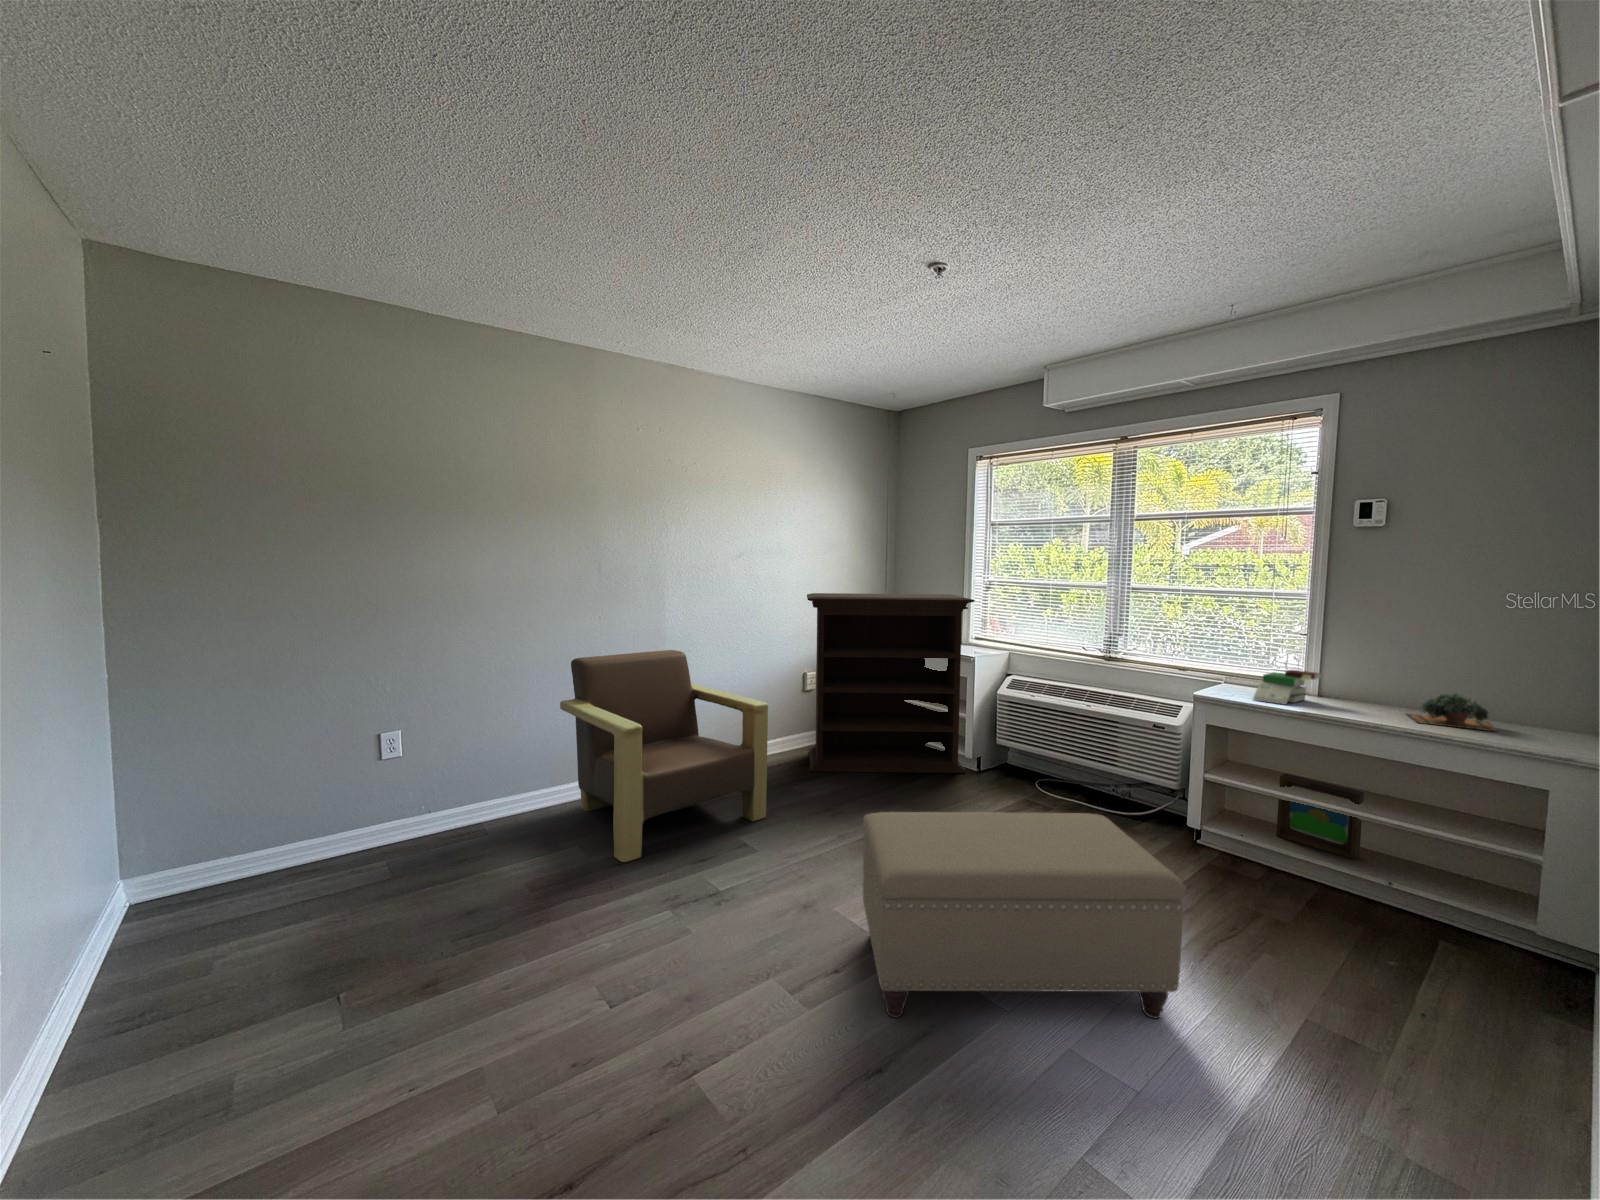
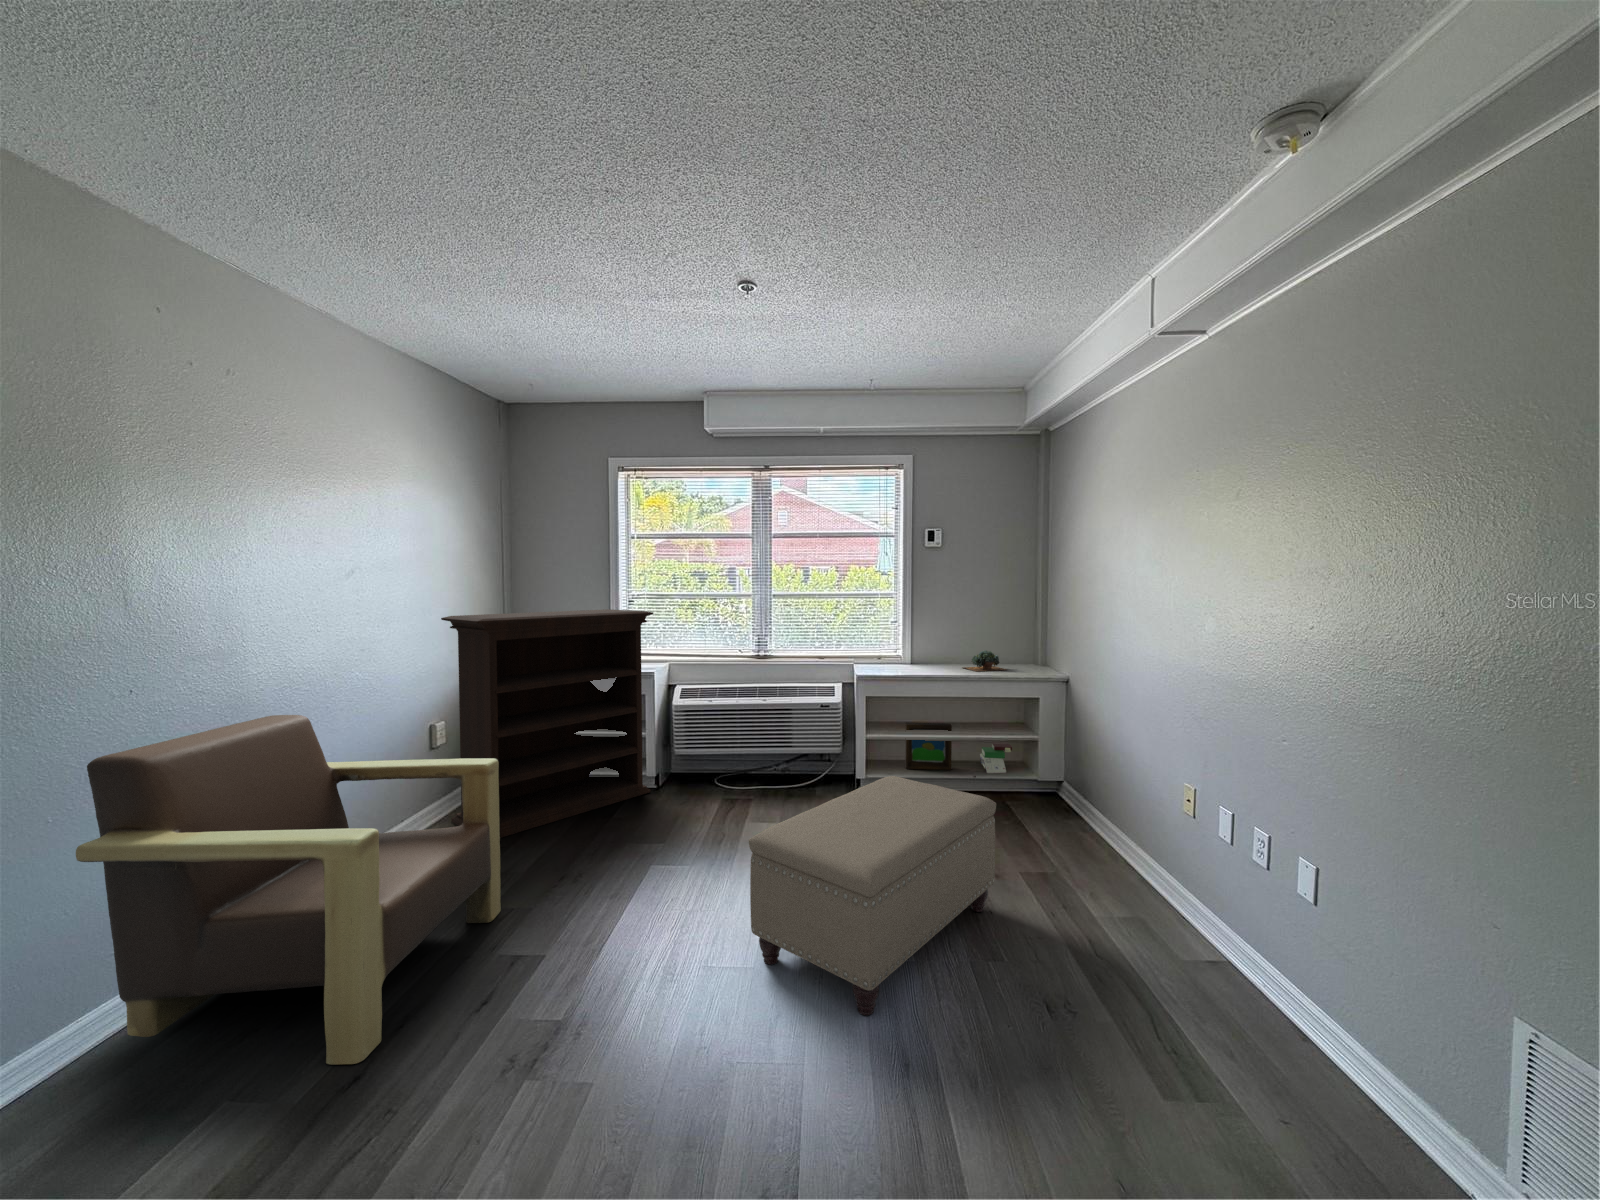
book: present [1253,670,1321,705] -> present [980,744,1012,773]

